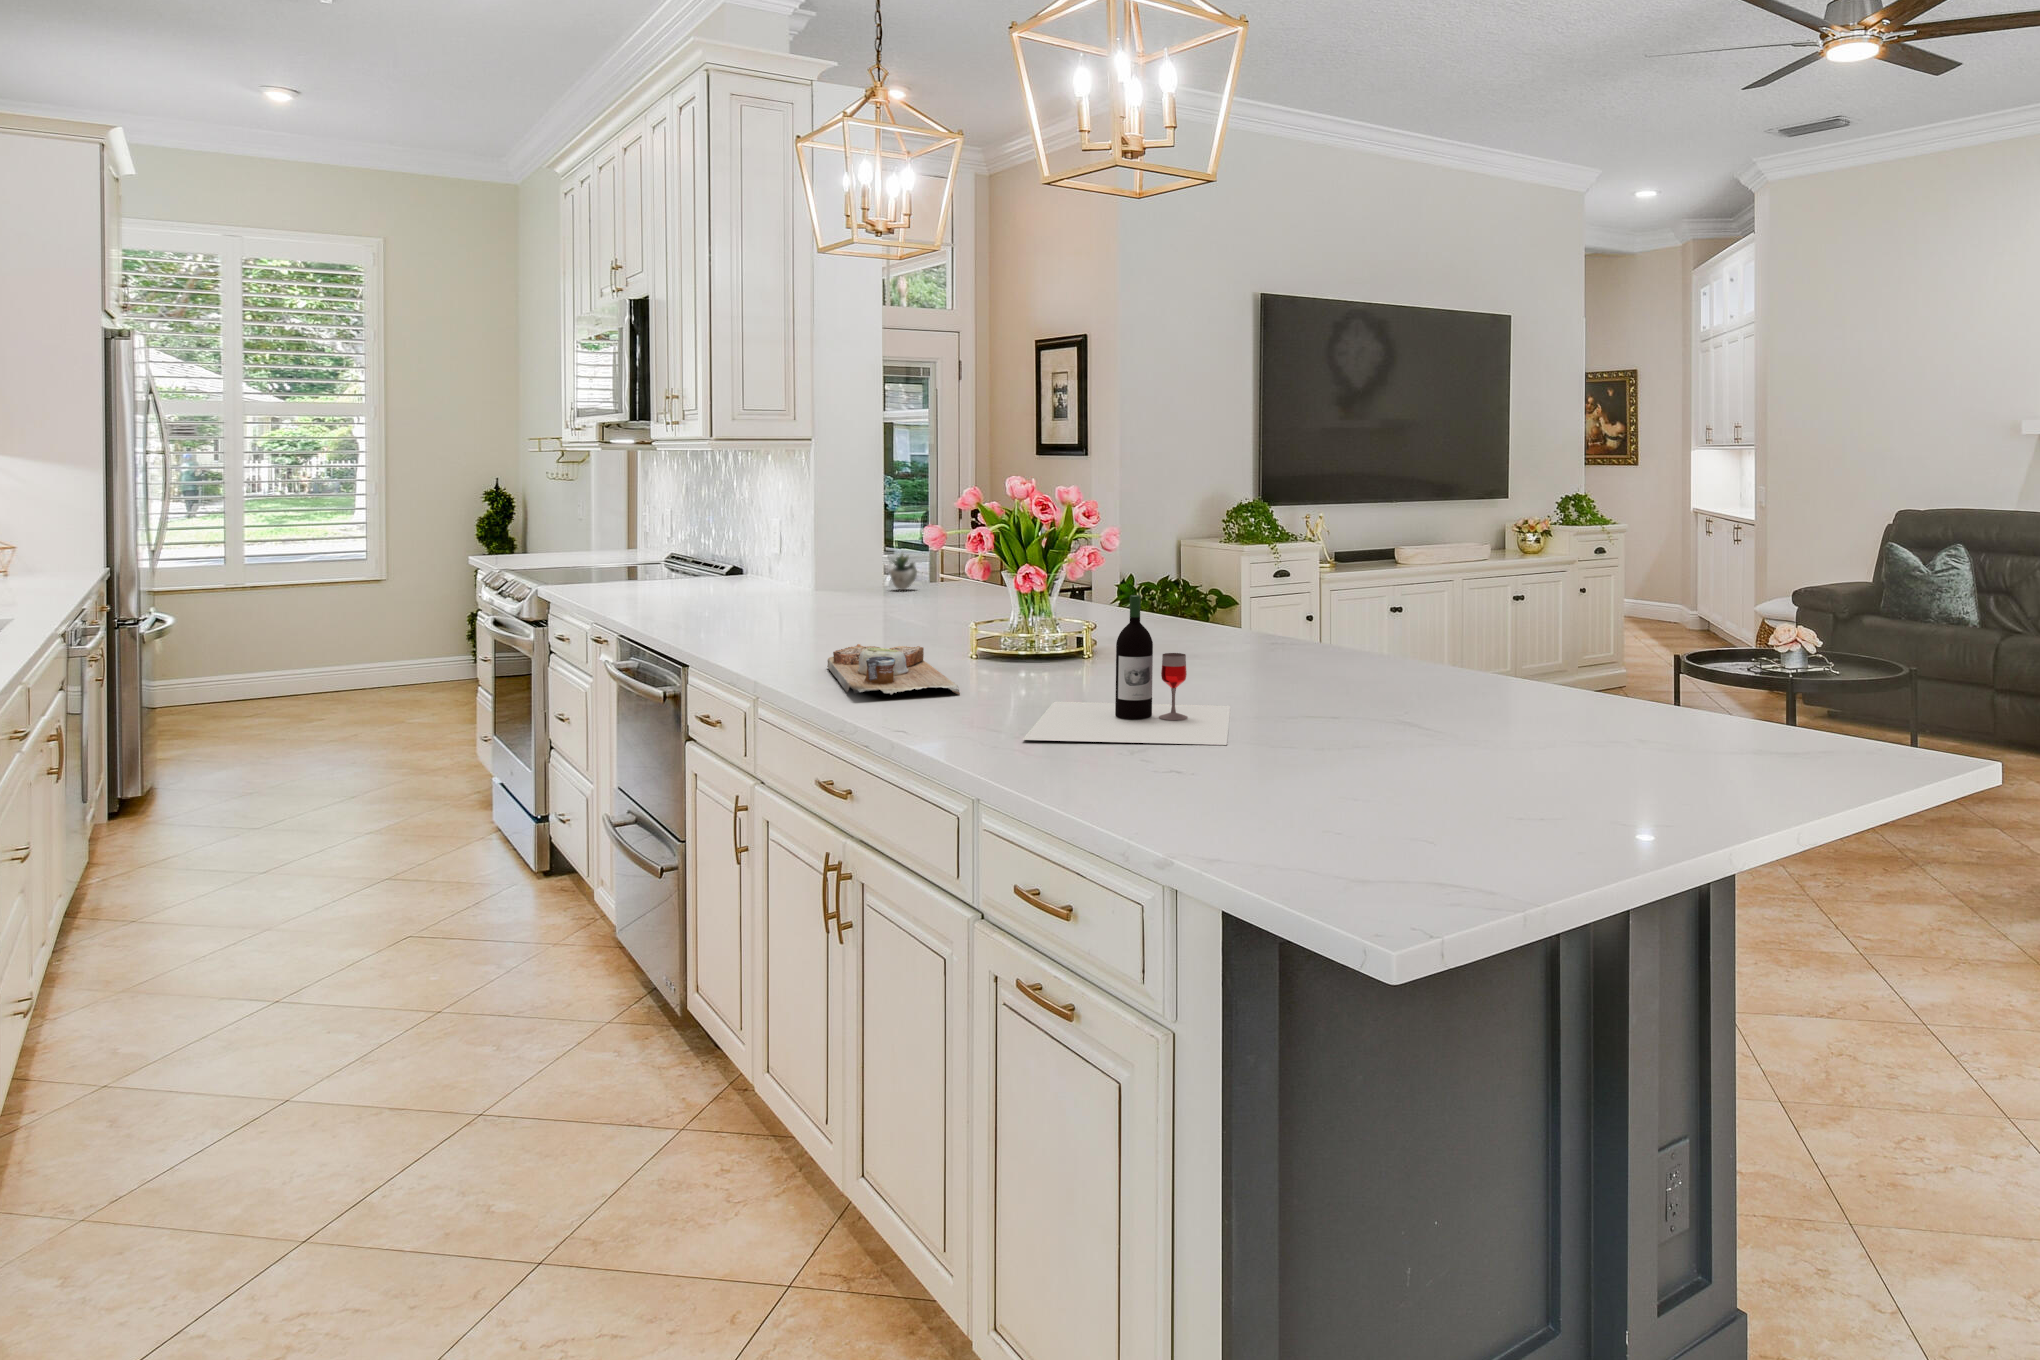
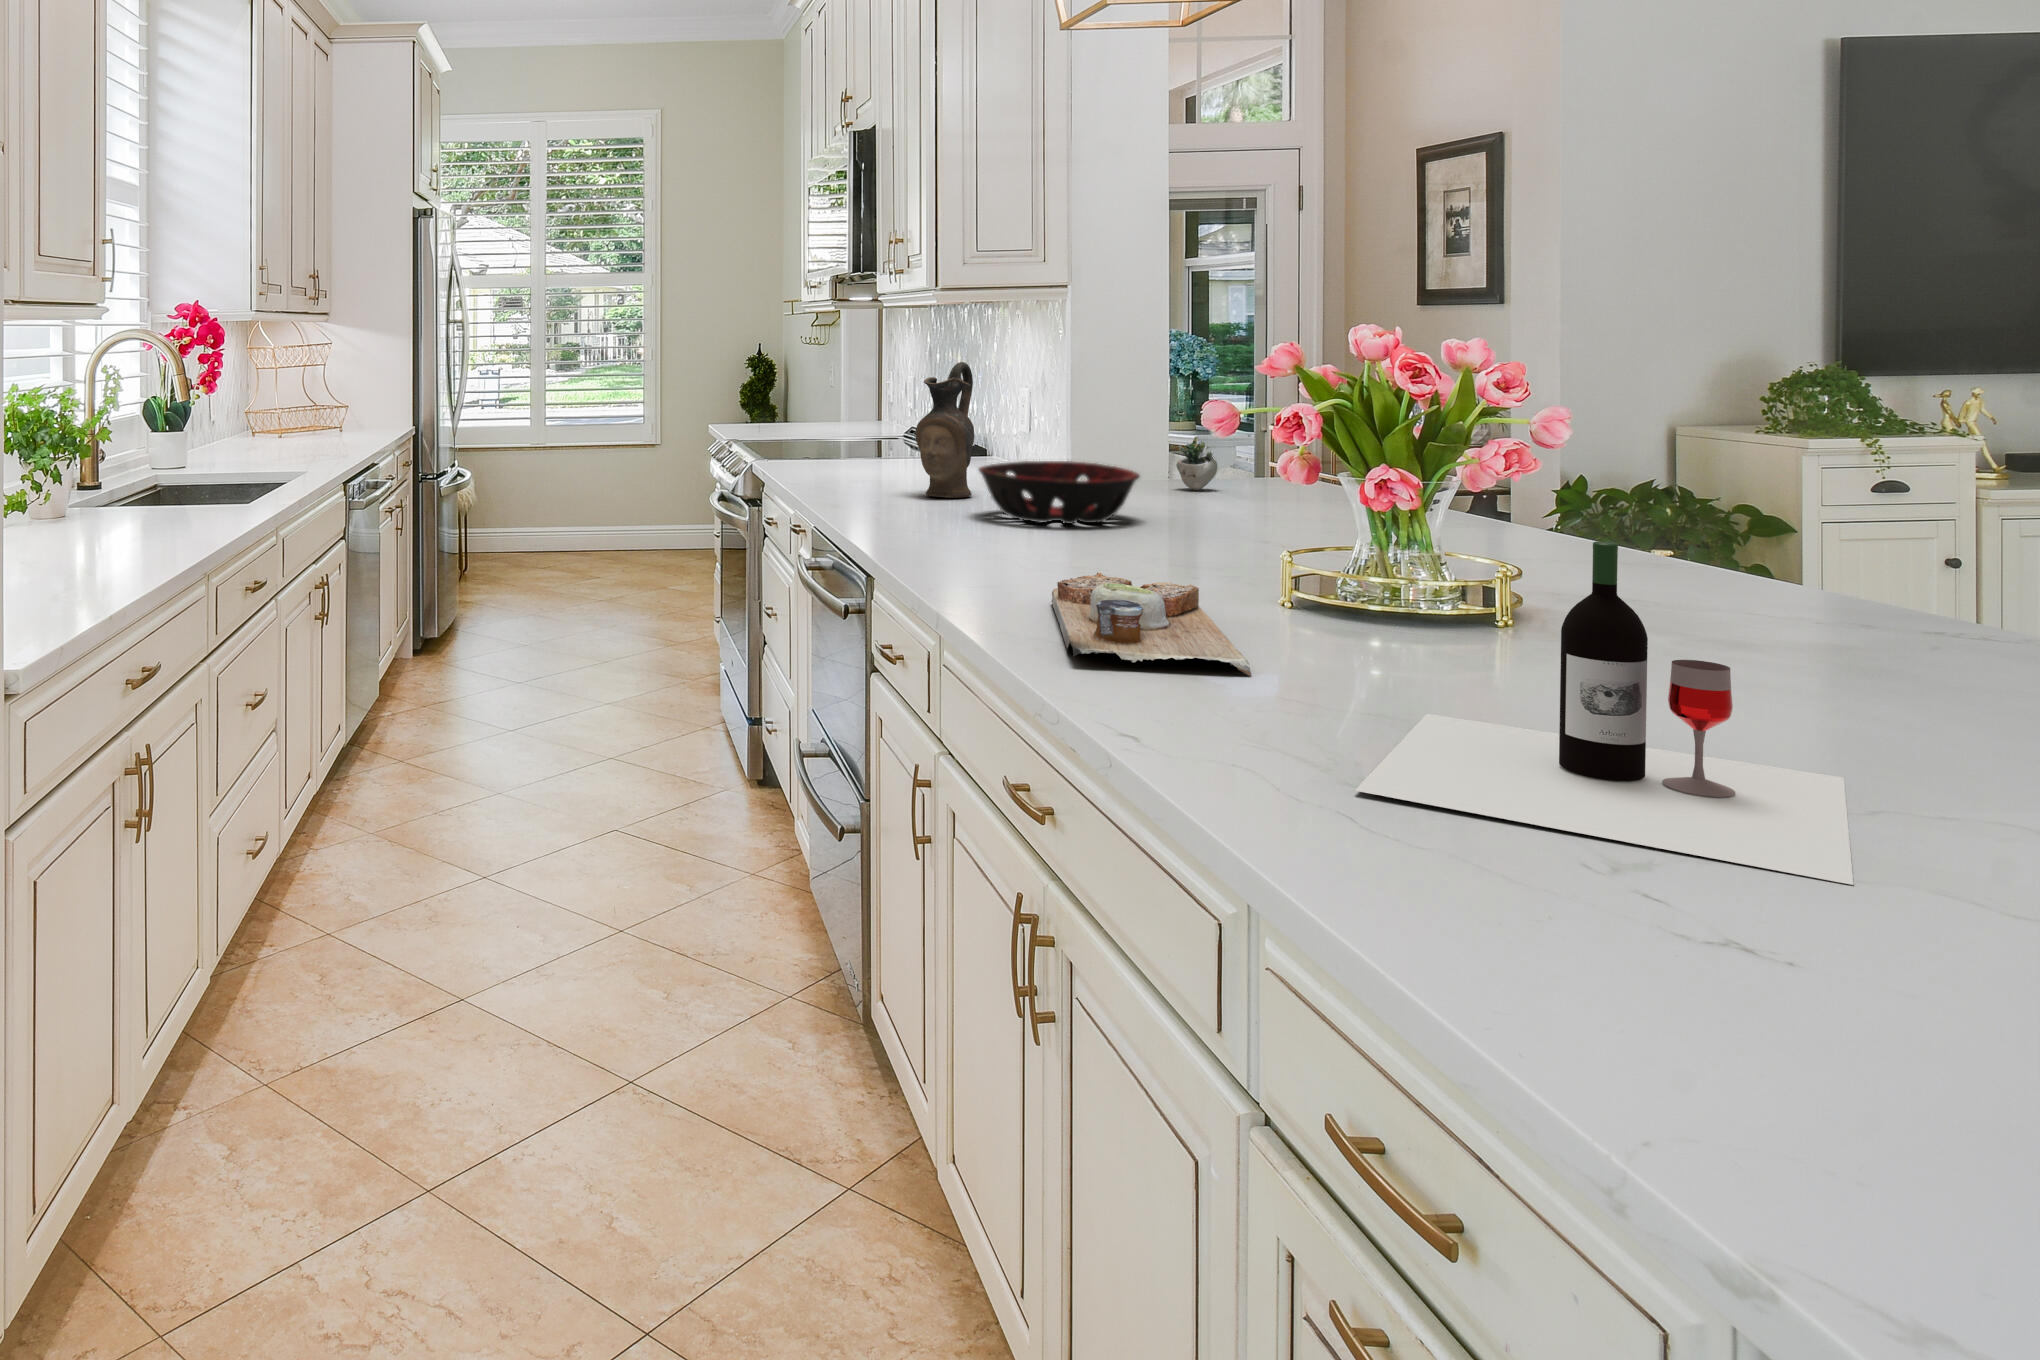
ceramic pitcher: none [696,498,742,605] -> present [915,362,974,497]
decorative bowl: none [752,572,871,618] -> present [979,461,1140,524]

